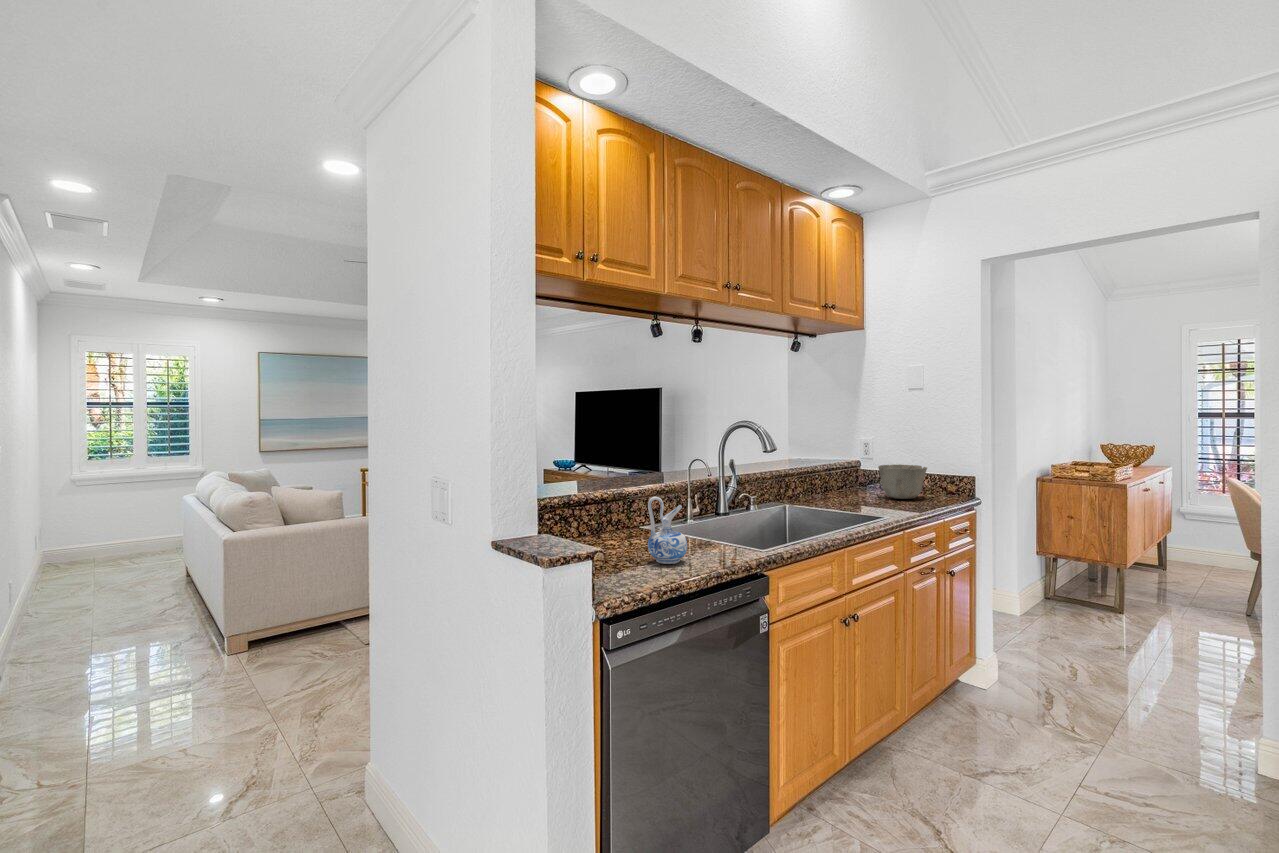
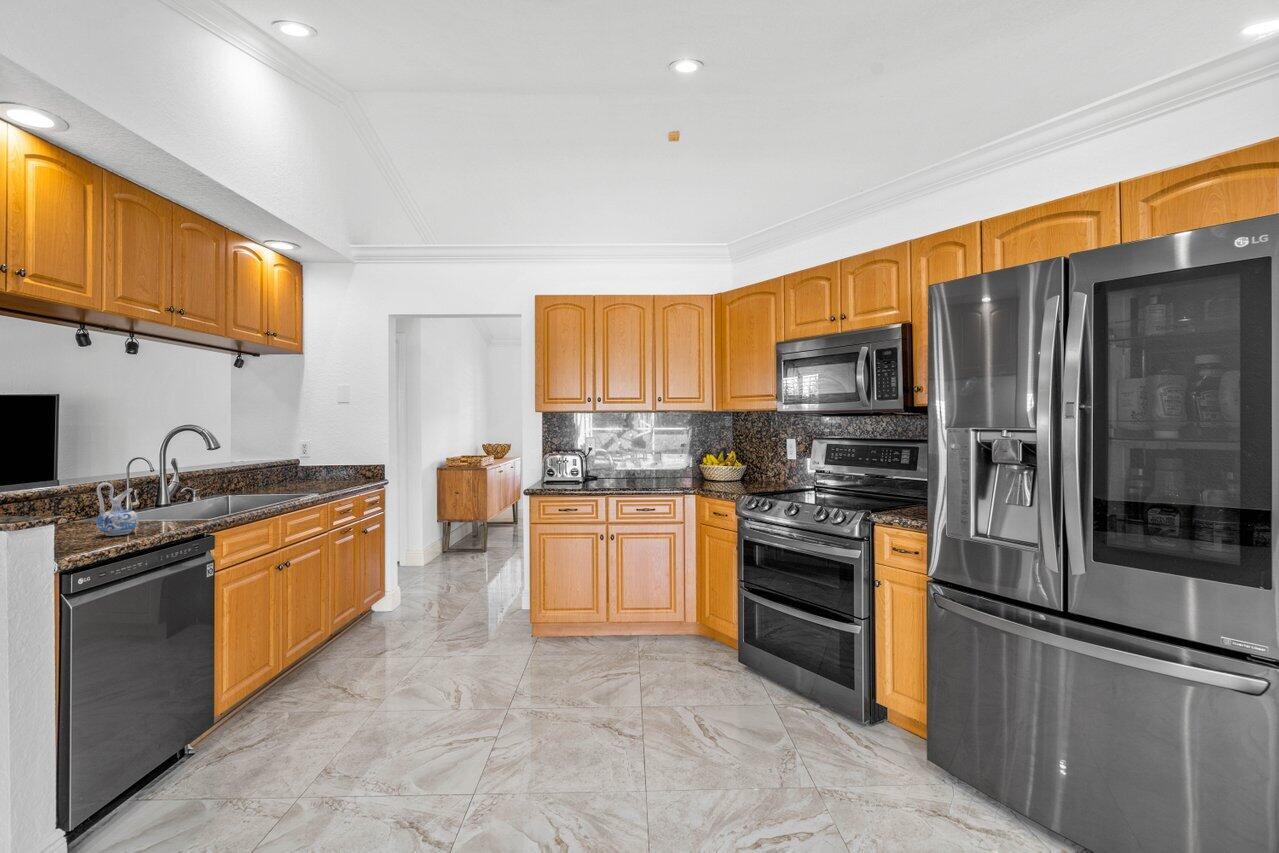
ceramic bowl: present [878,464,927,499] -> none [312,459,350,484]

